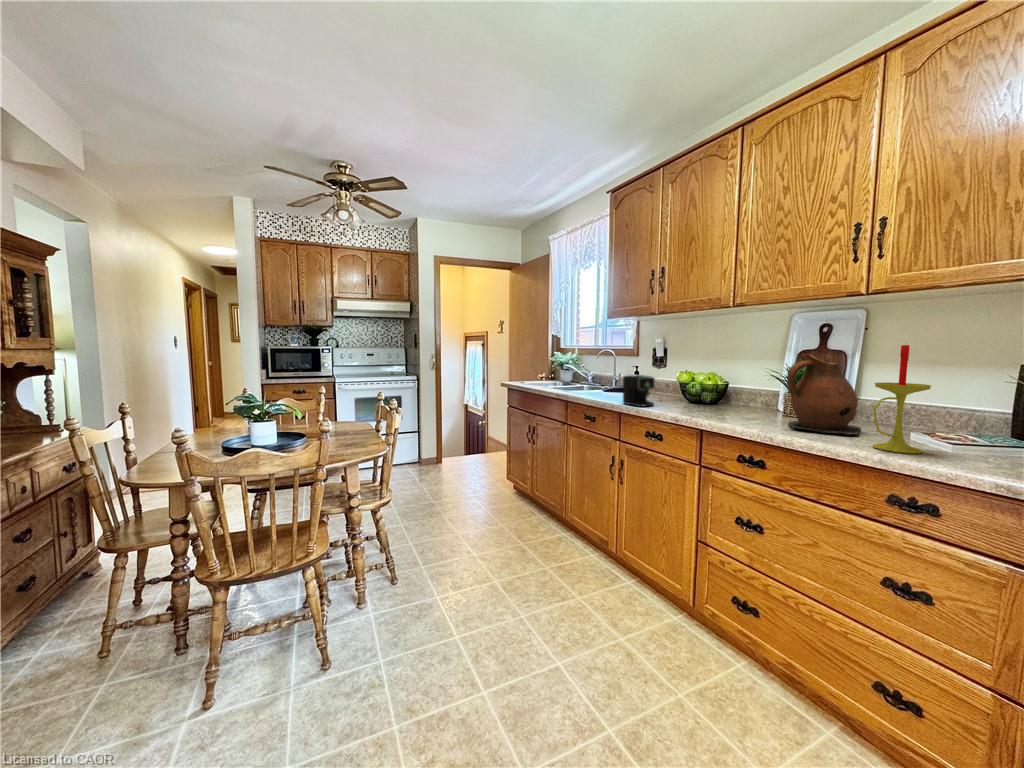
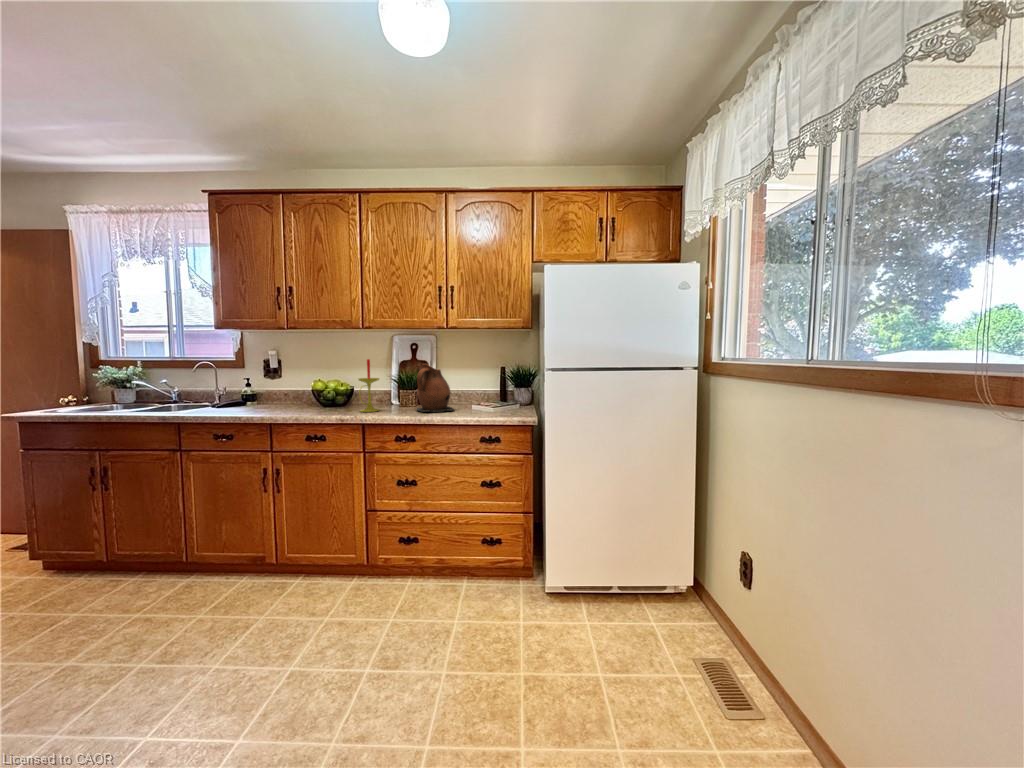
candle: present [873,345,931,454] -> present [359,359,379,412]
coffee maker: present [623,375,655,407] -> none [270,387,305,415]

